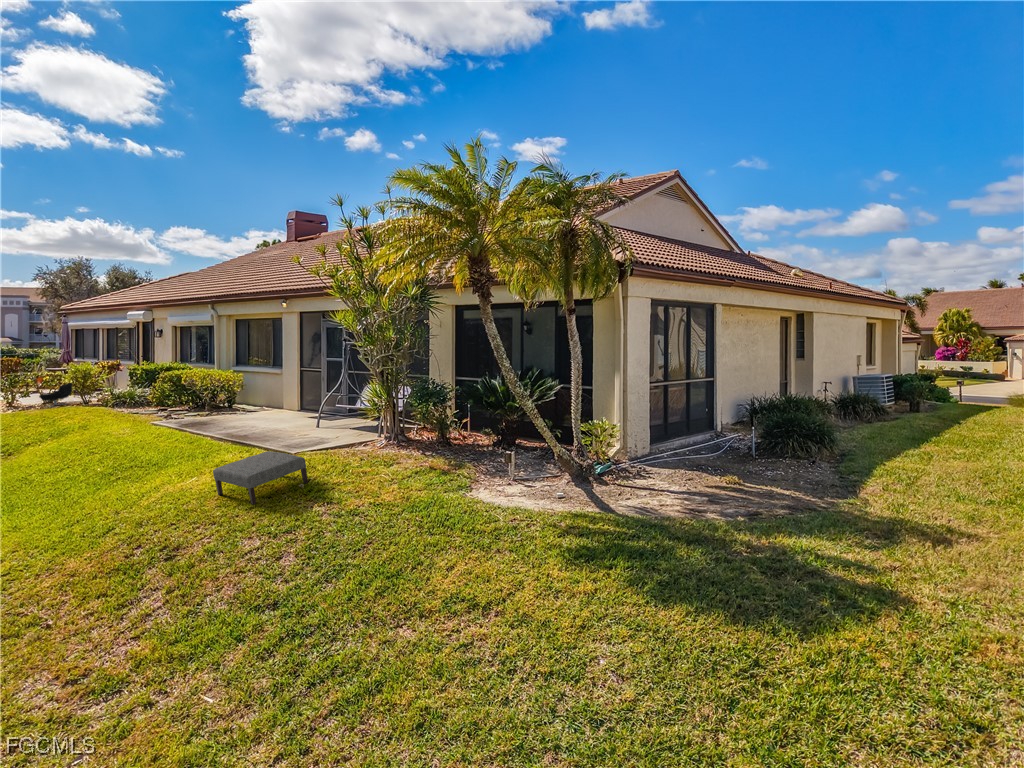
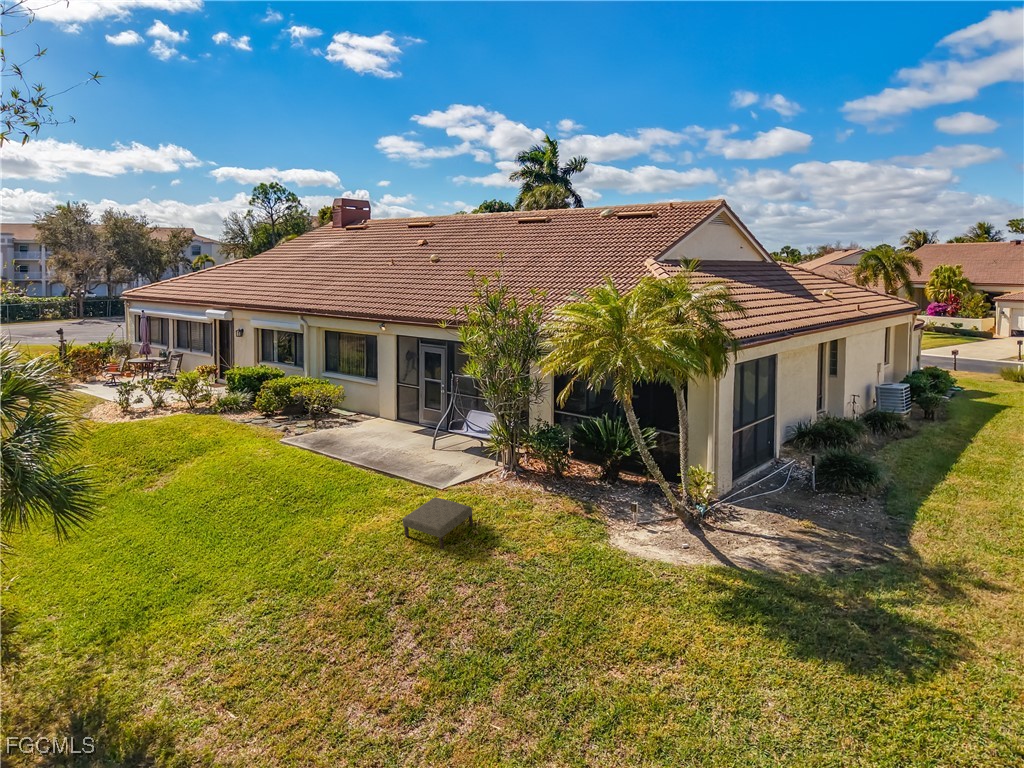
lounge chair: present [39,383,72,406] -> present [280,398,304,423]

